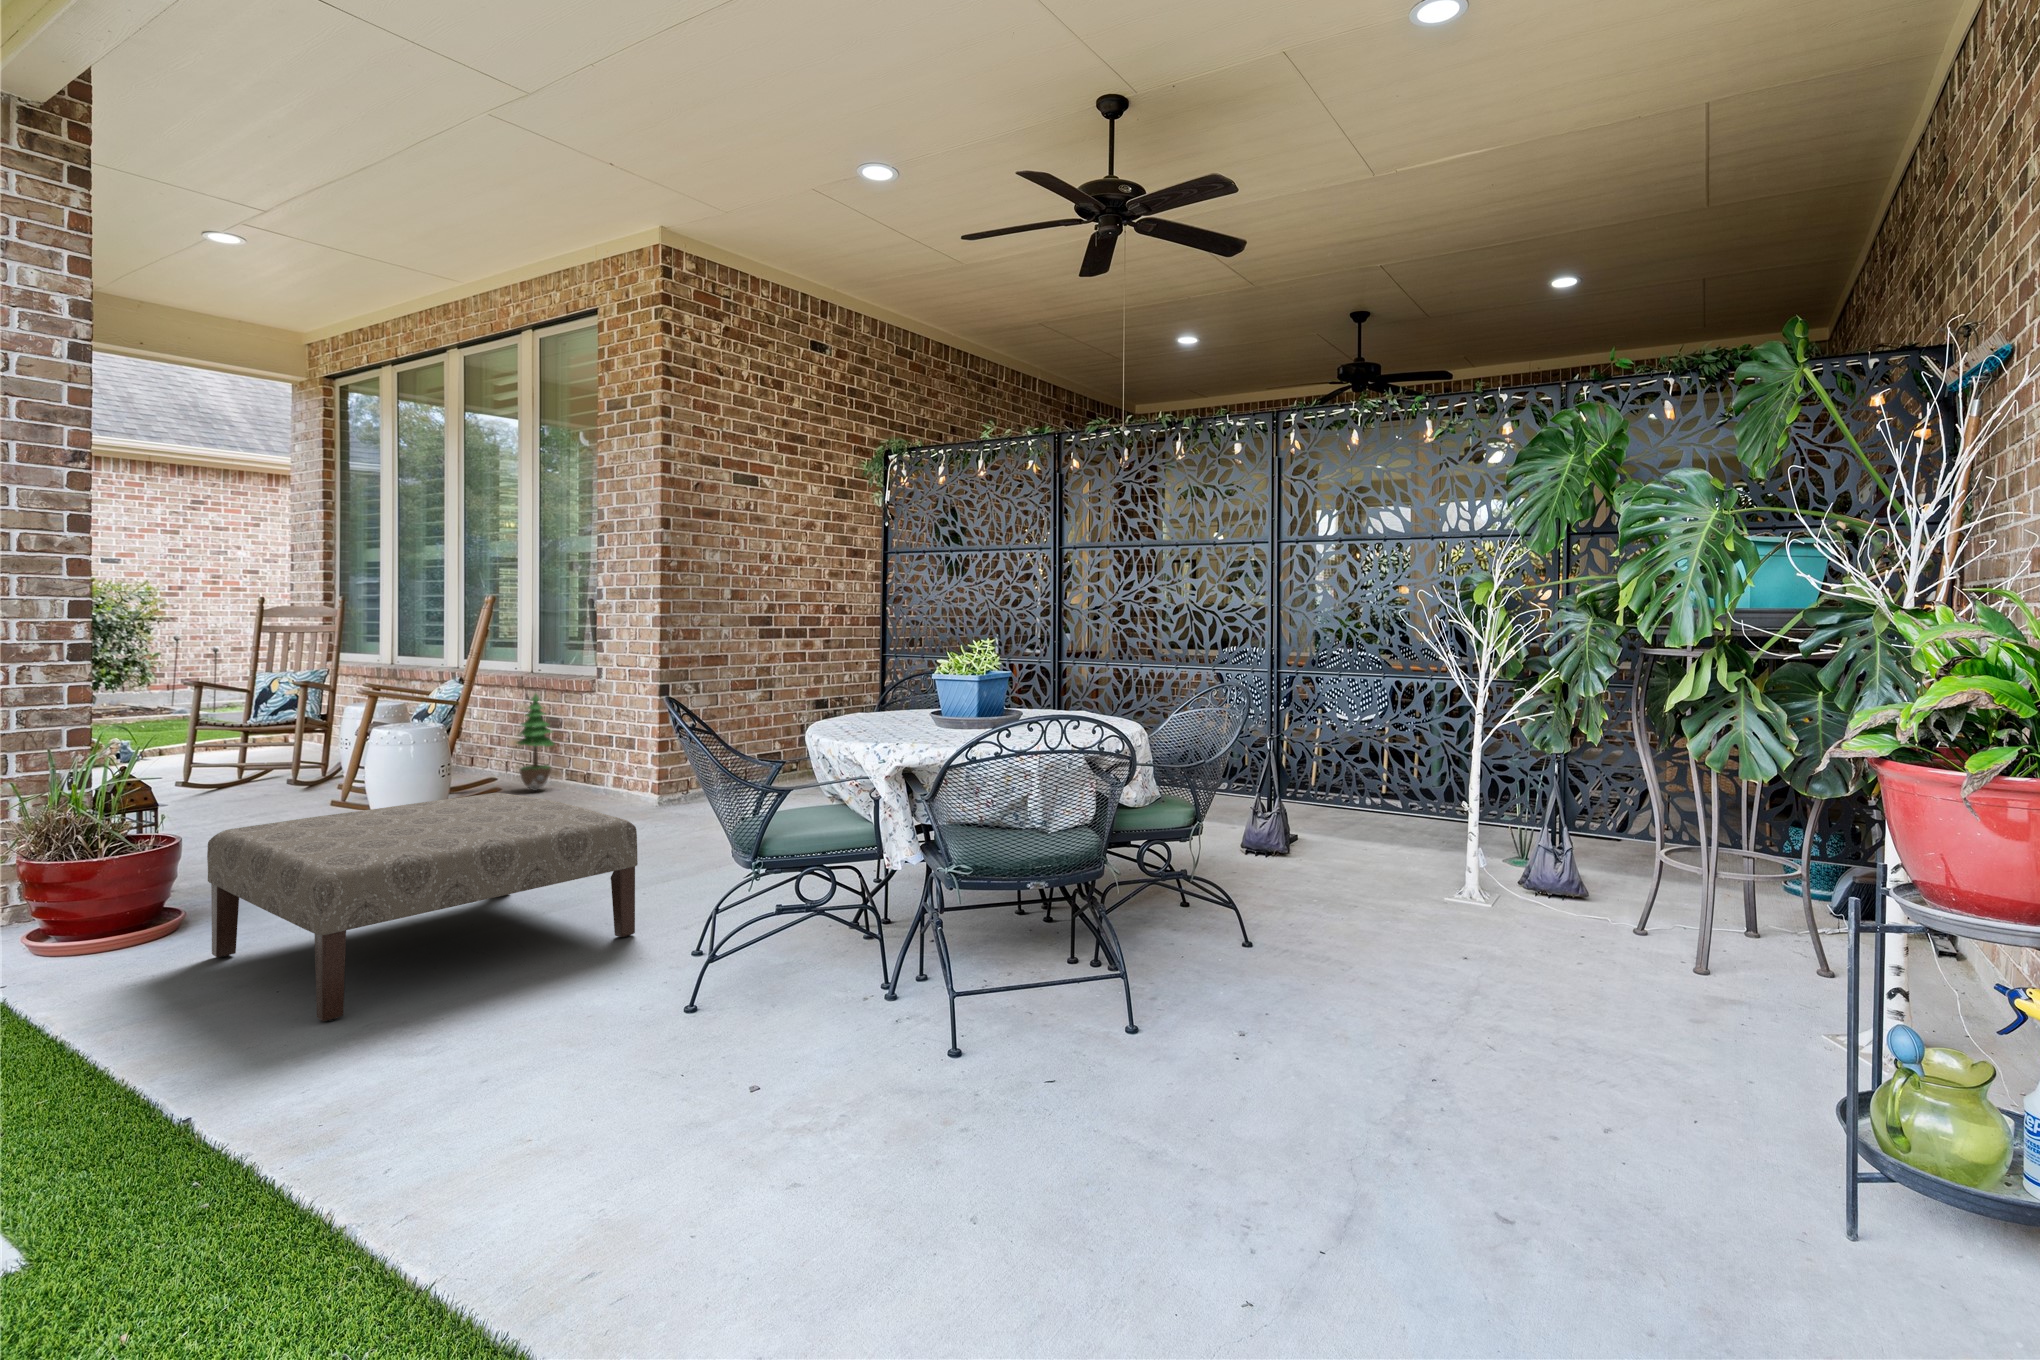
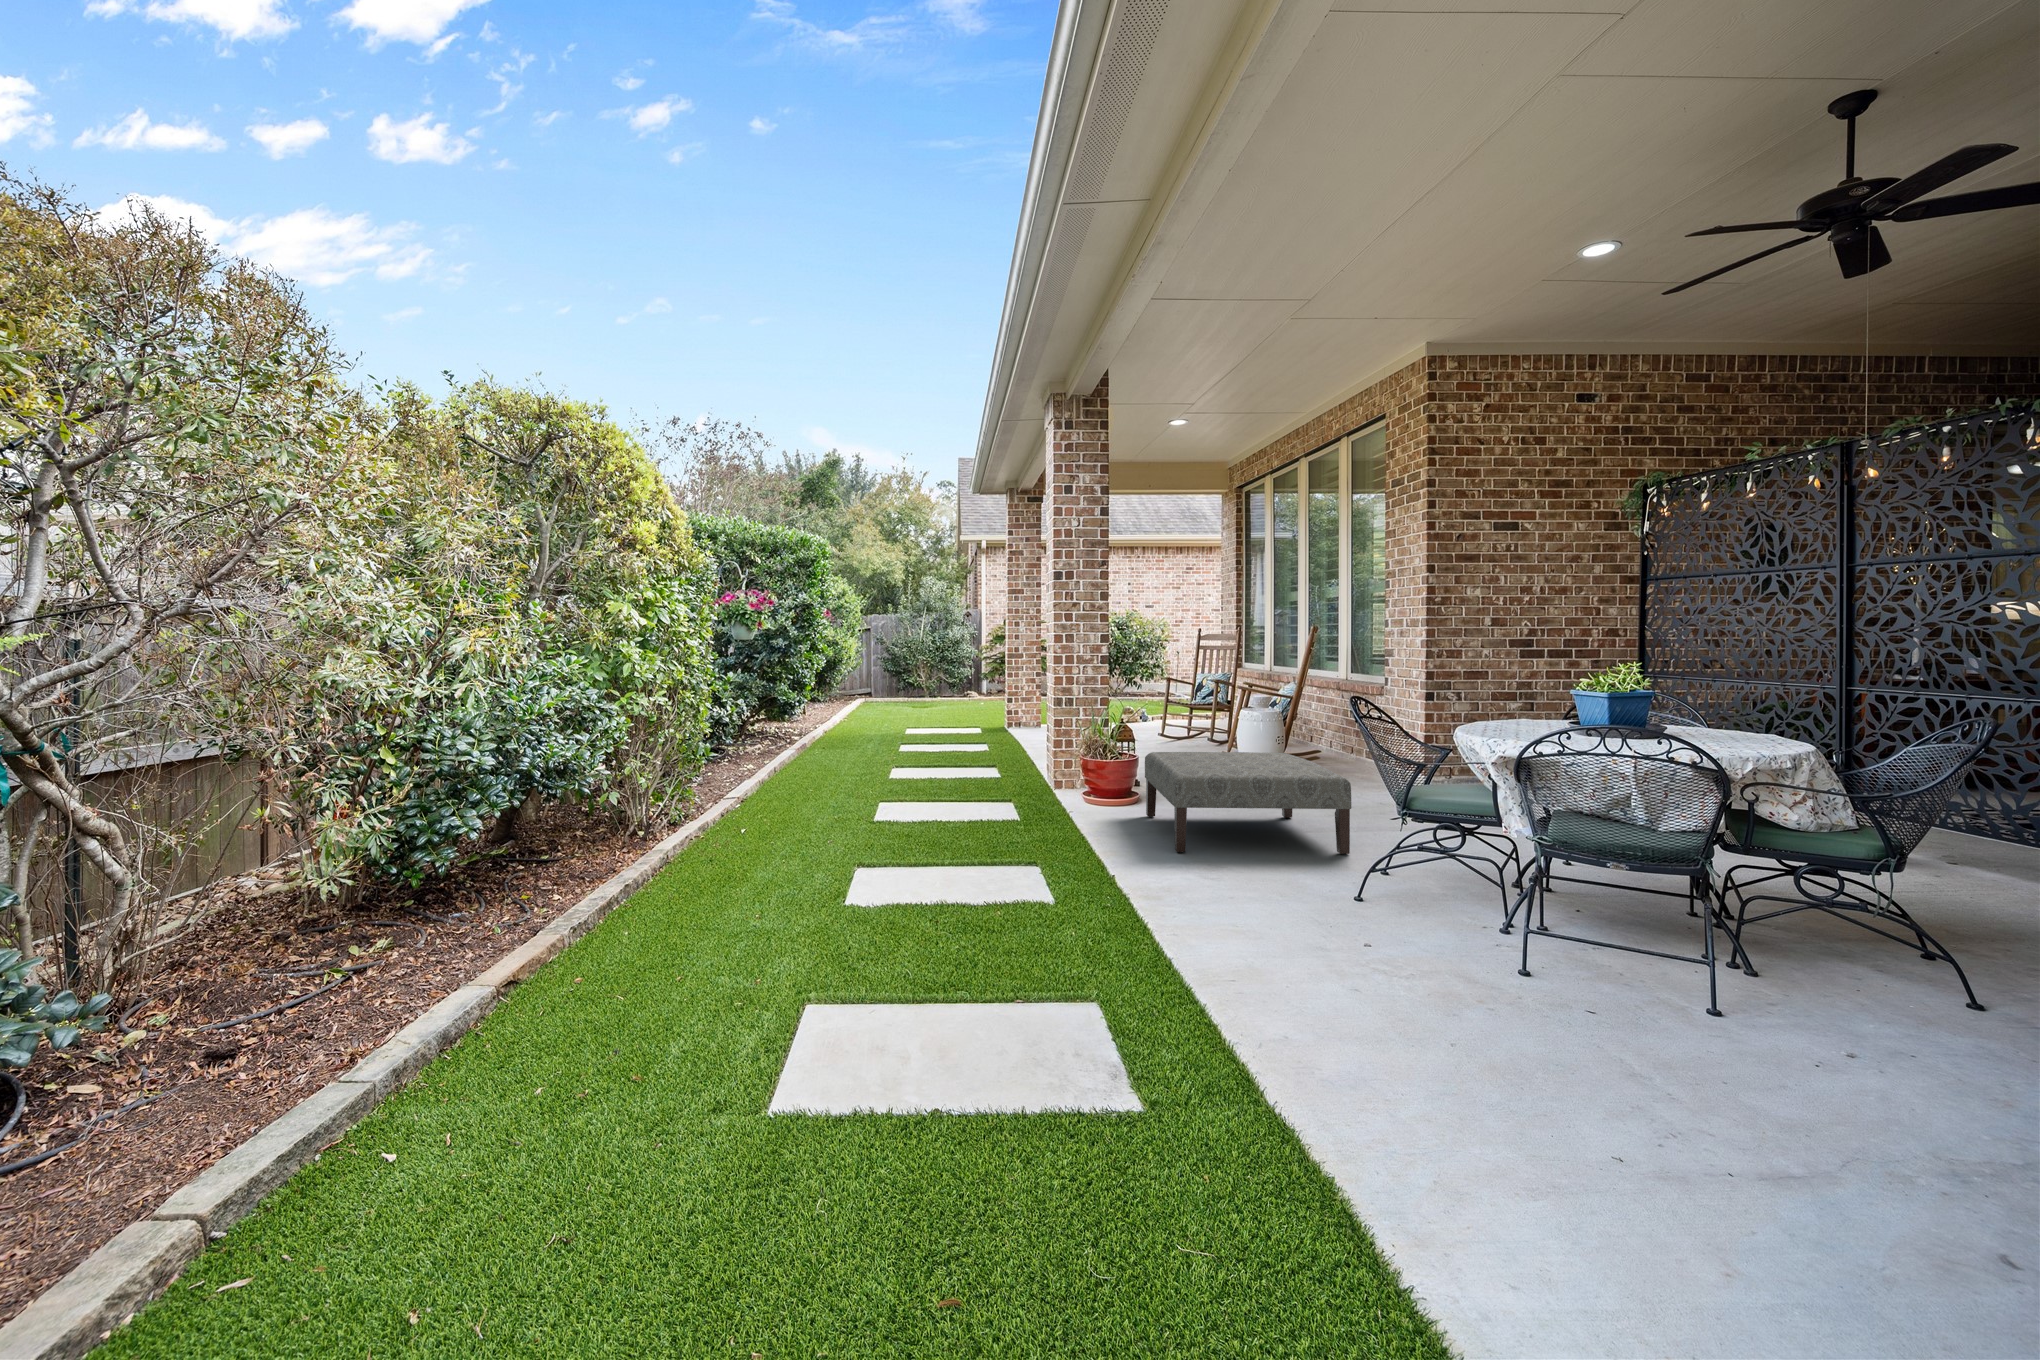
potted tree: present [517,694,554,791] -> none [1330,693,1357,764]

